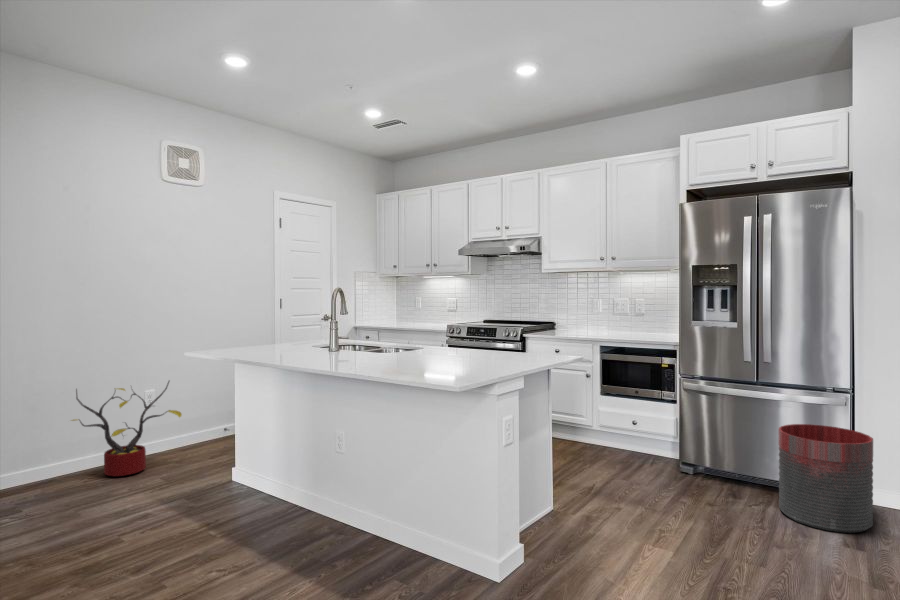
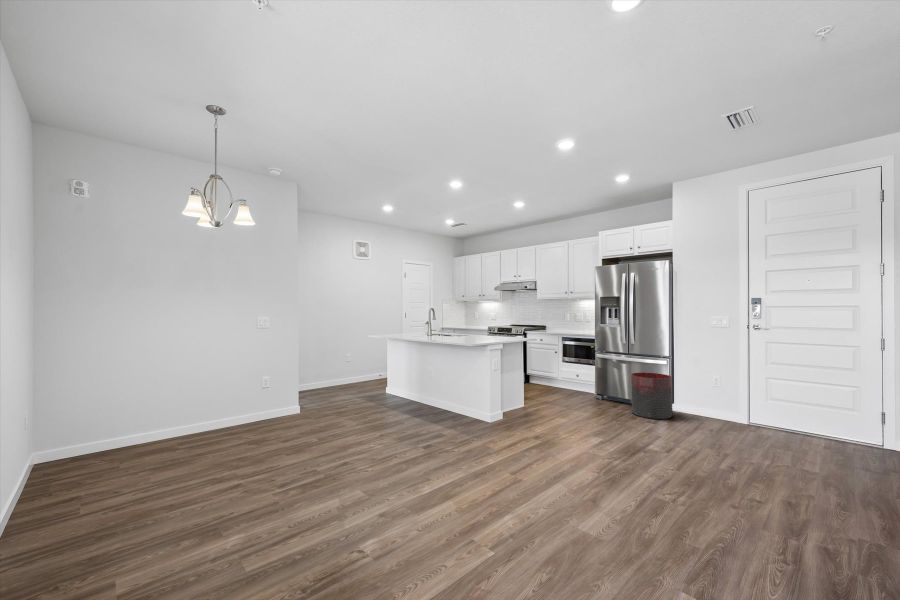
decorative plant: present [72,381,182,476] -> none [317,349,363,390]

